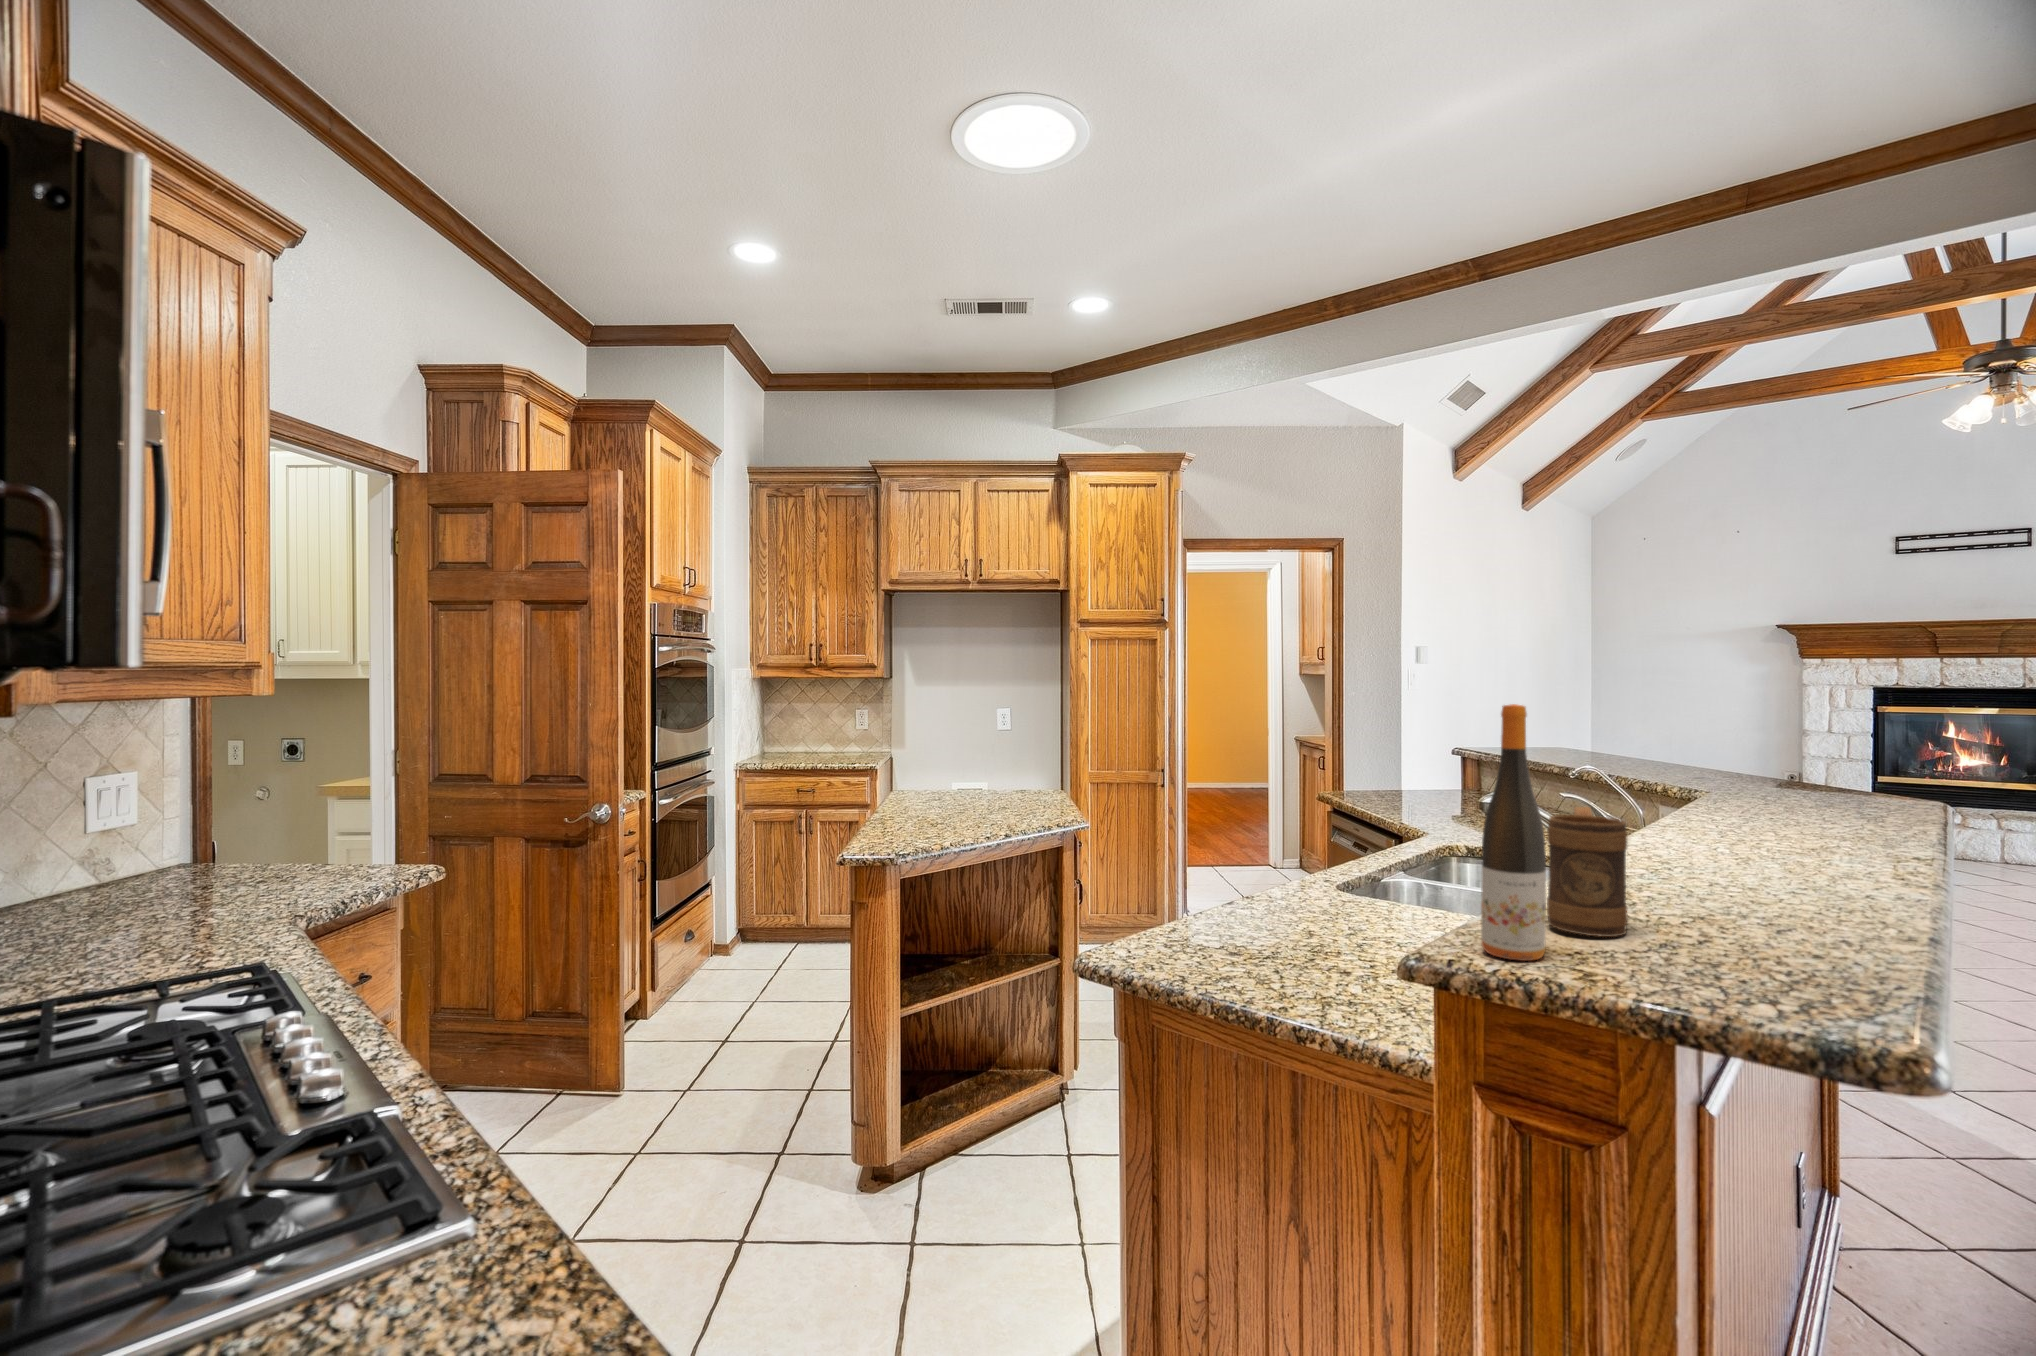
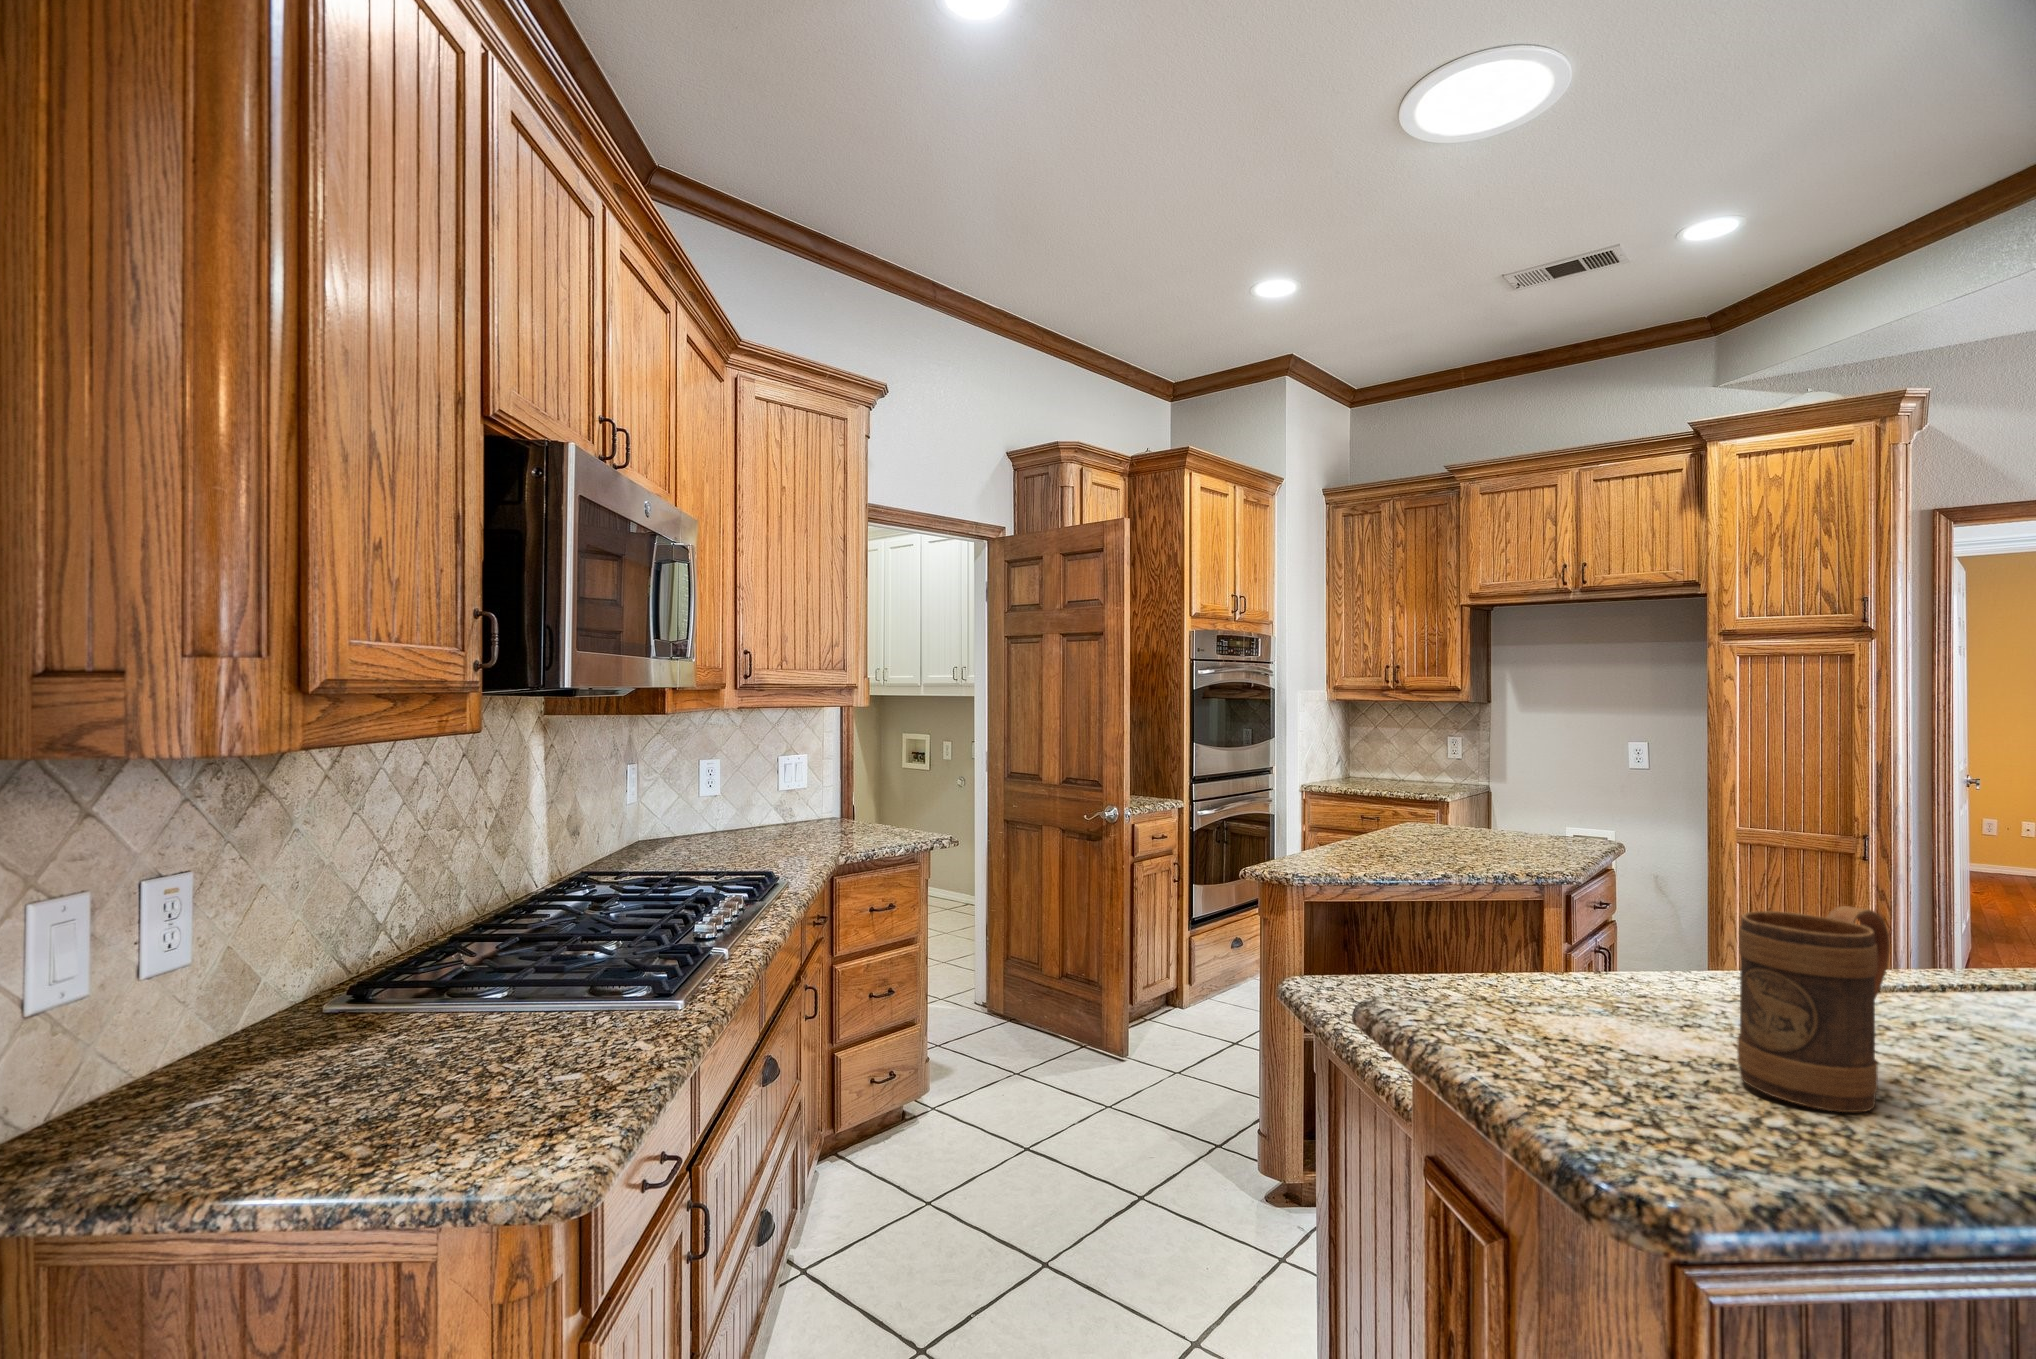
wine bottle: present [1481,704,1546,961] -> none [1546,739,1638,1096]

